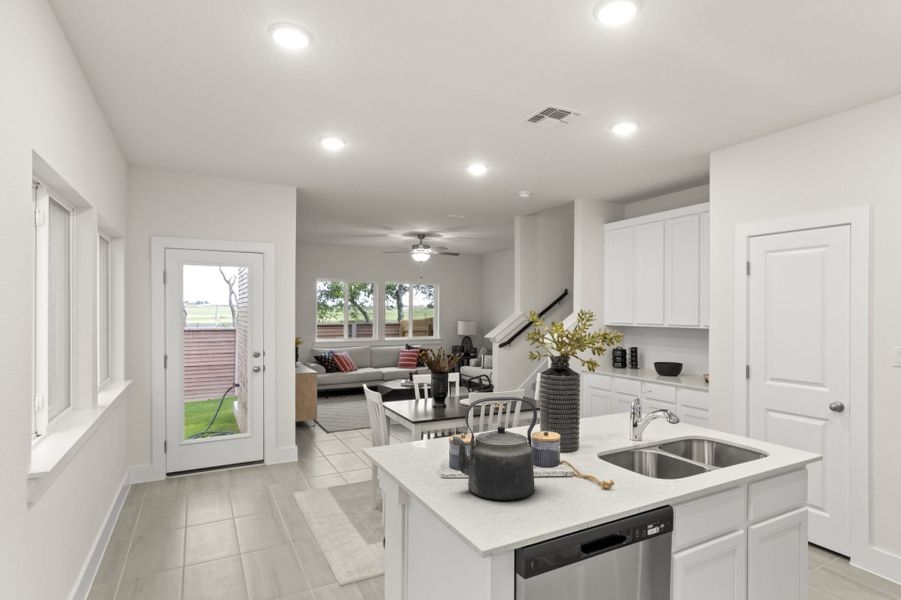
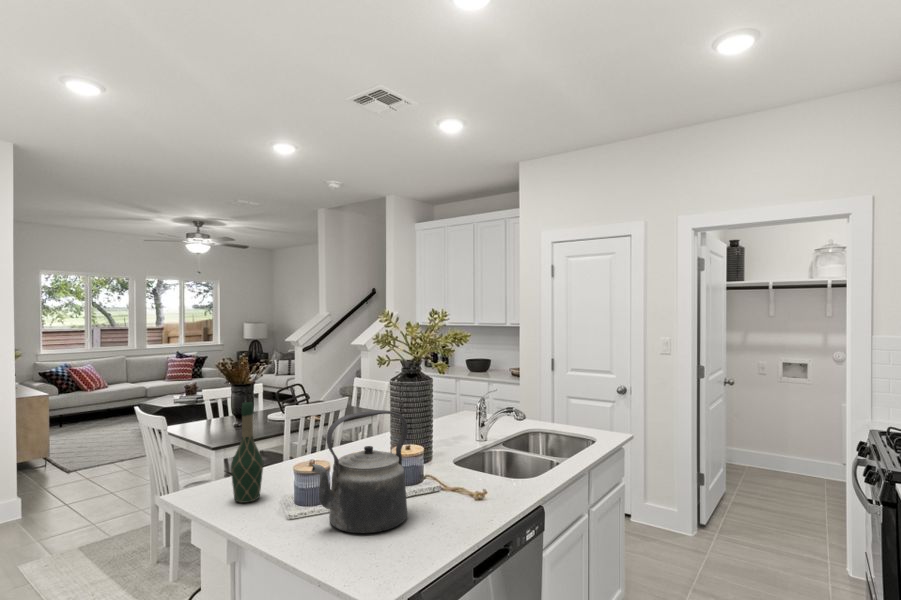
wine bottle: none [402,383,427,463] -> present [231,402,263,503]

